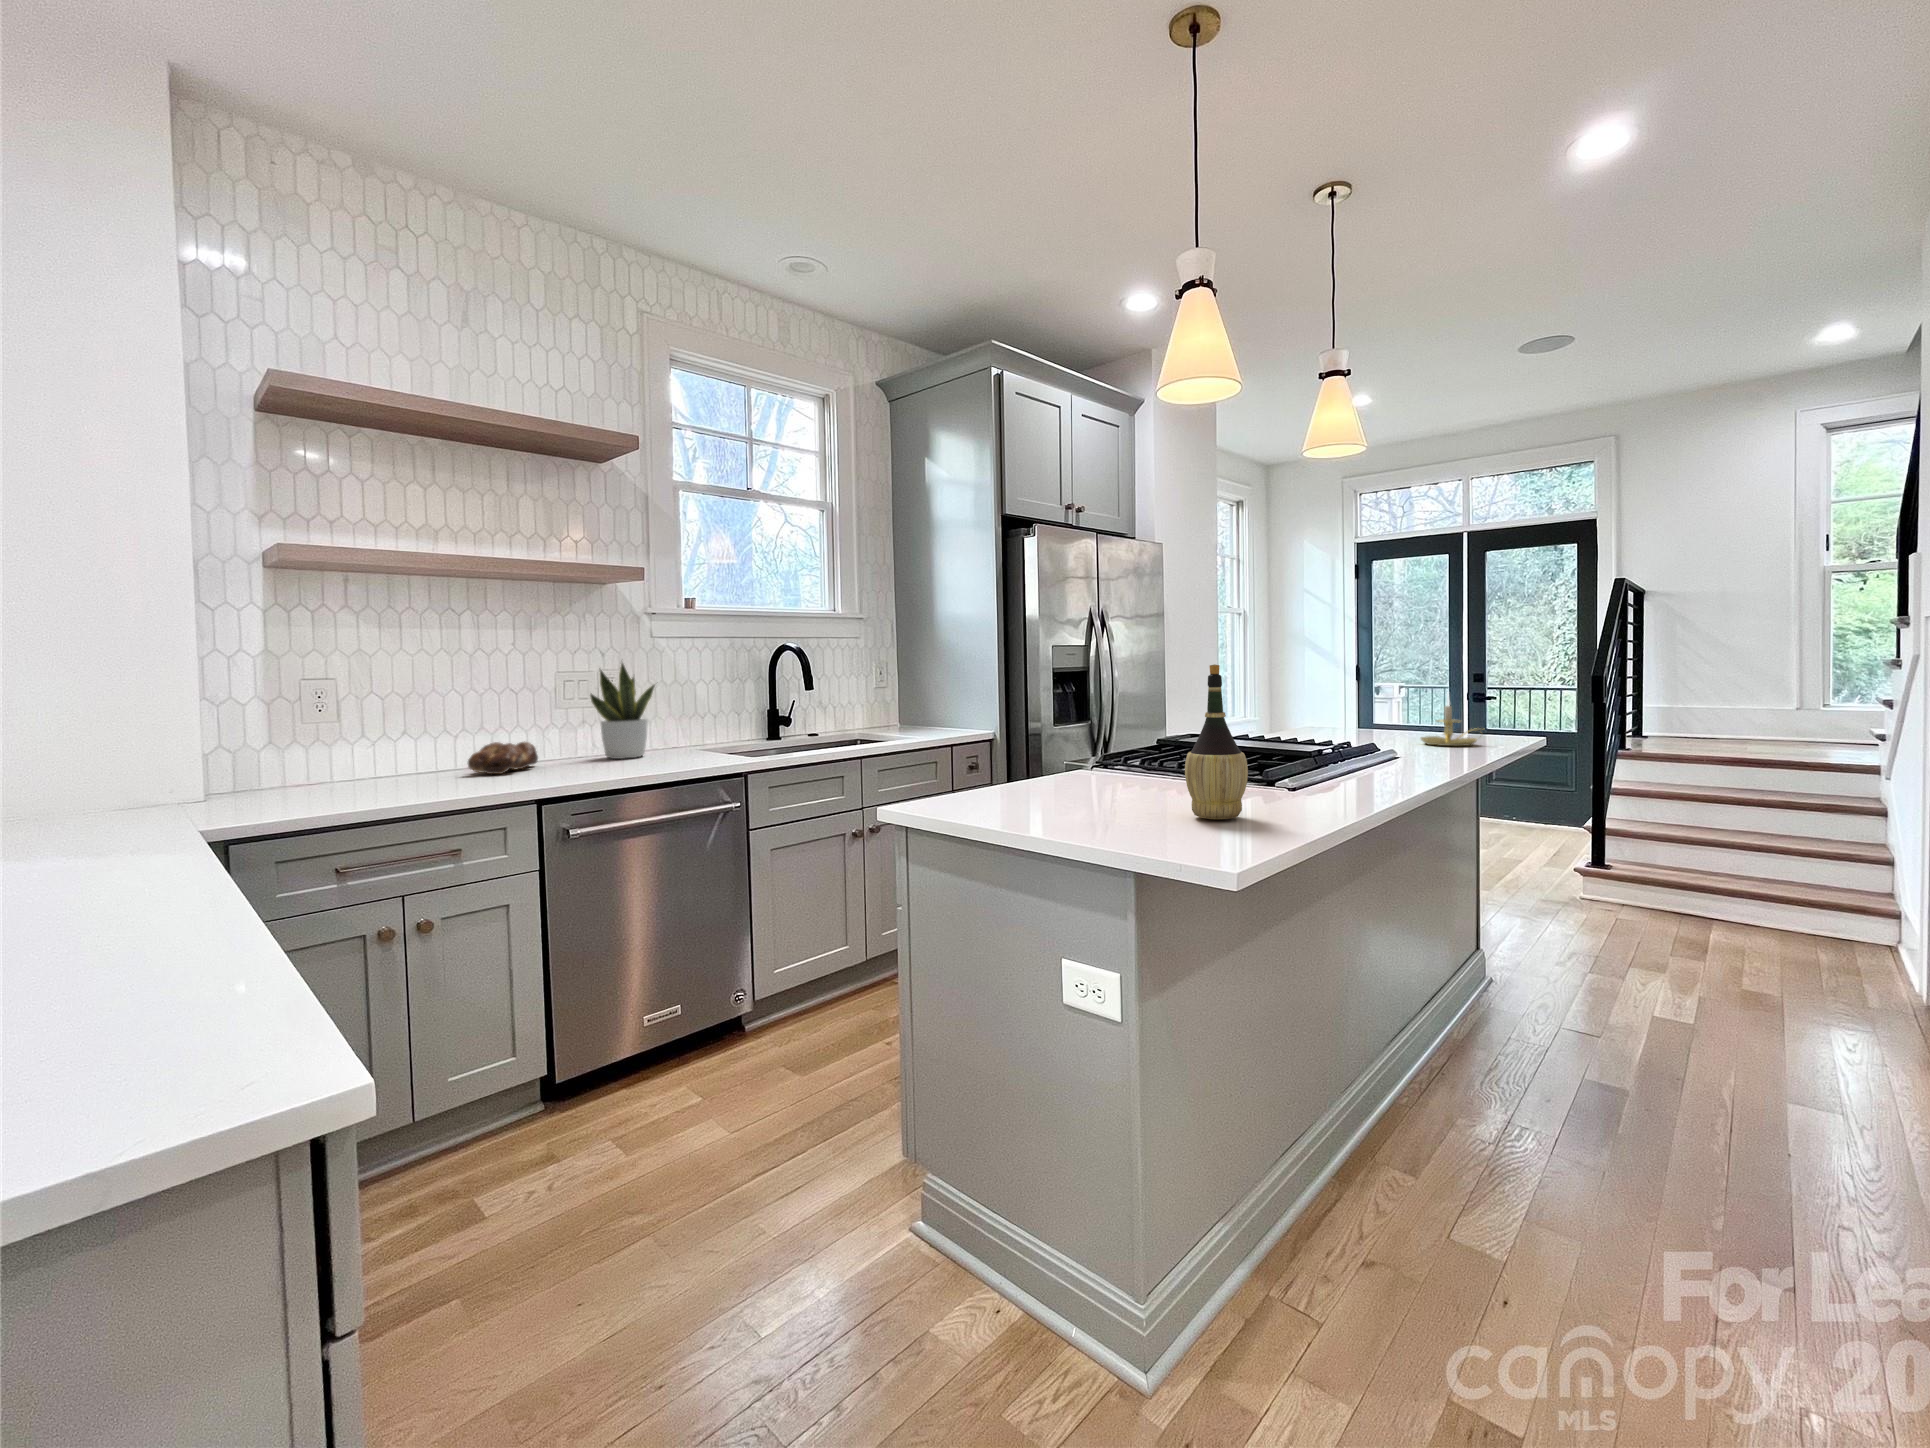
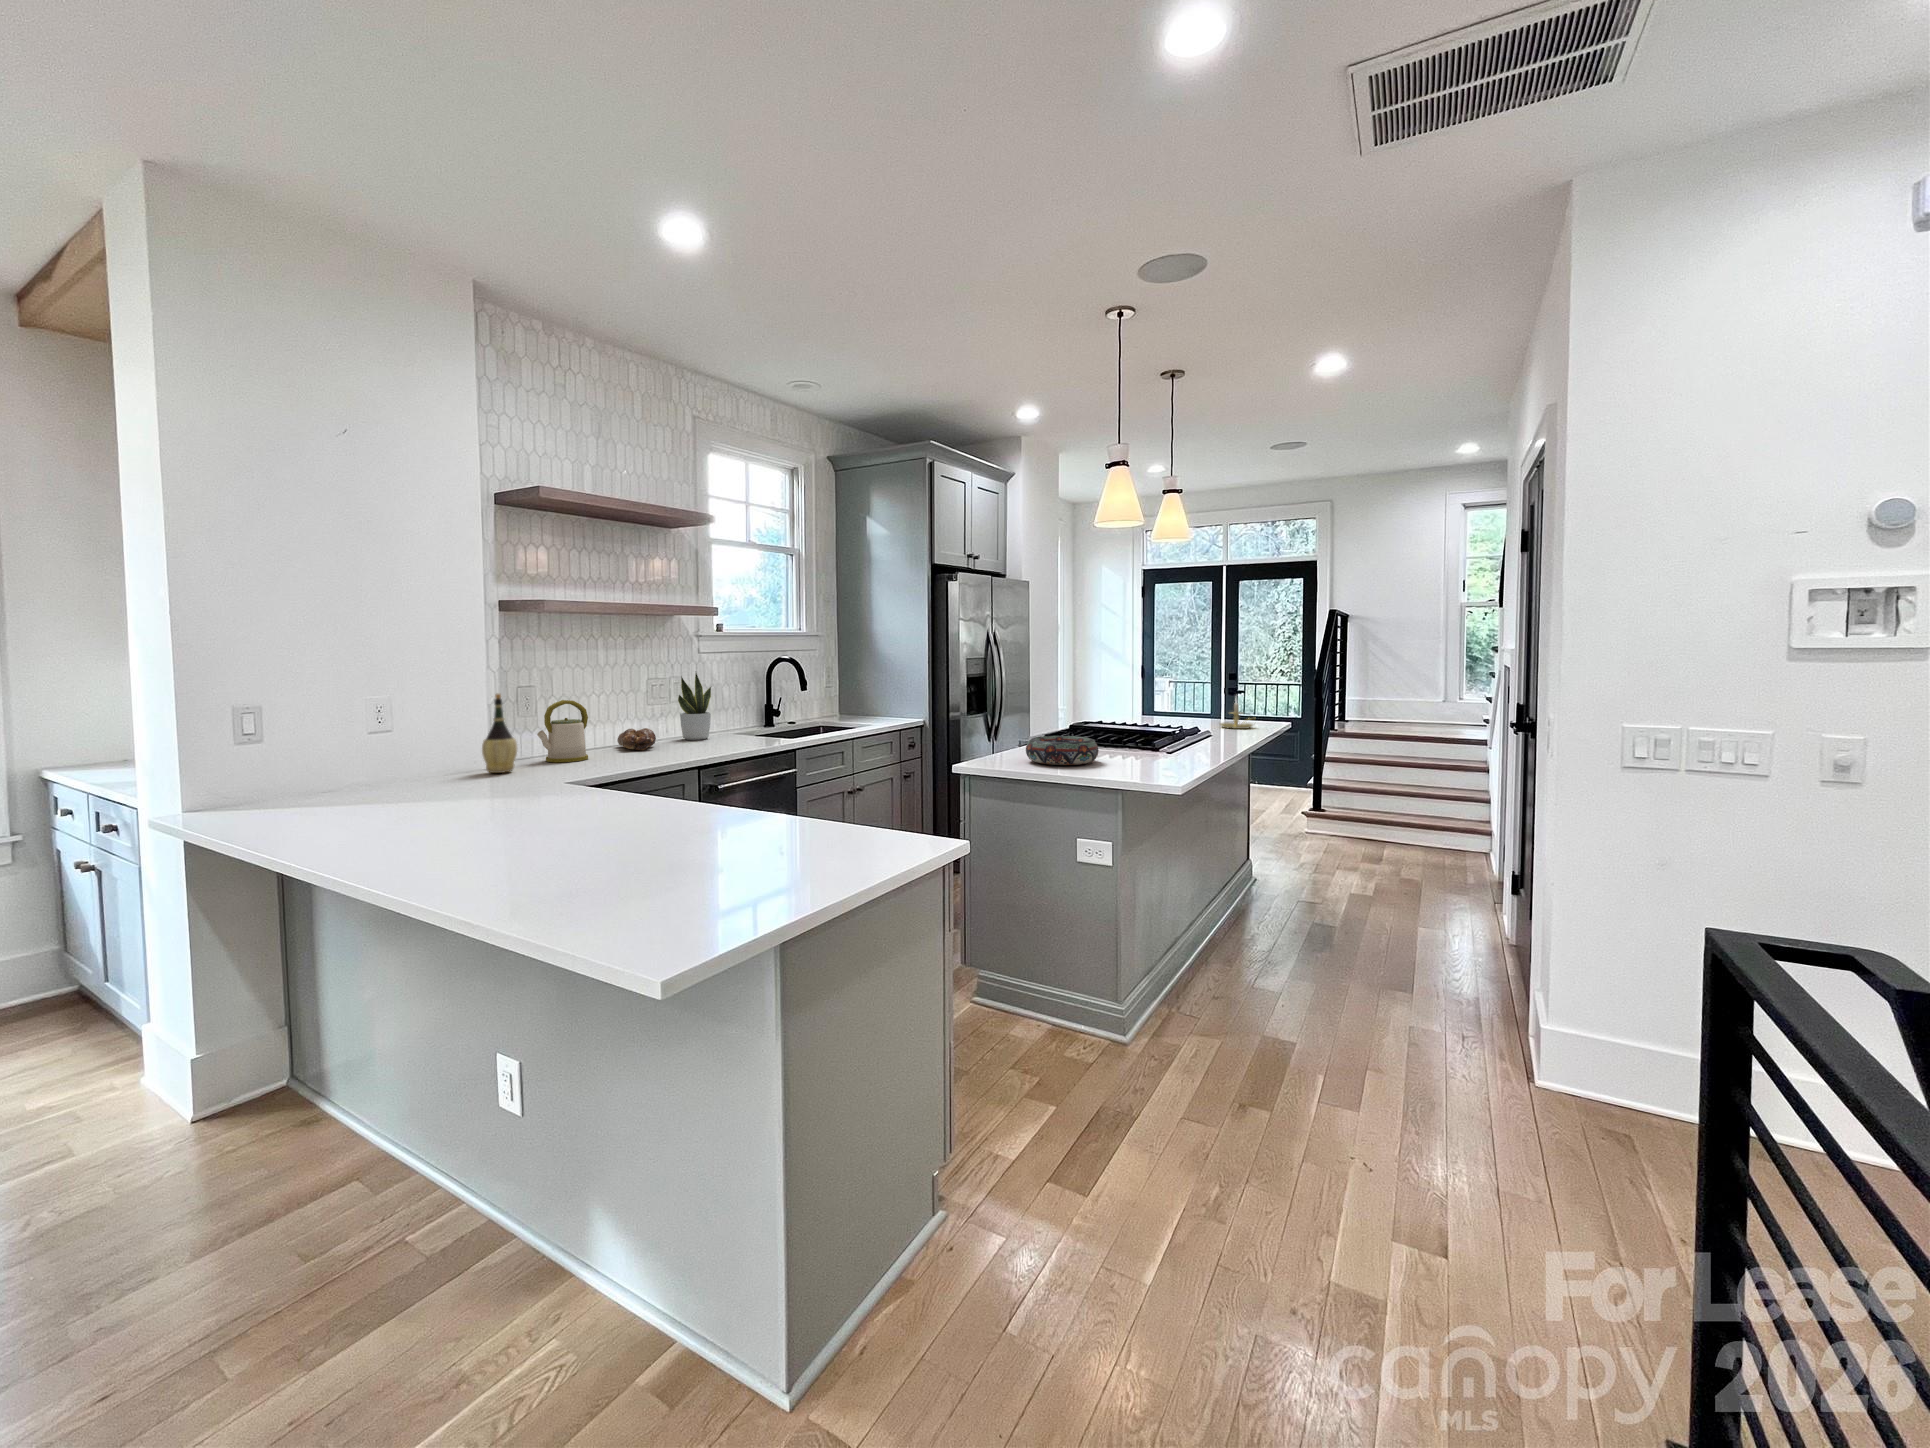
wine bottle: present [1185,664,1248,819] -> present [482,694,517,773]
kettle: none [290,698,387,793] -> present [537,700,588,762]
decorative bowl: none [1010,758,1140,812] -> present [1026,736,1099,765]

